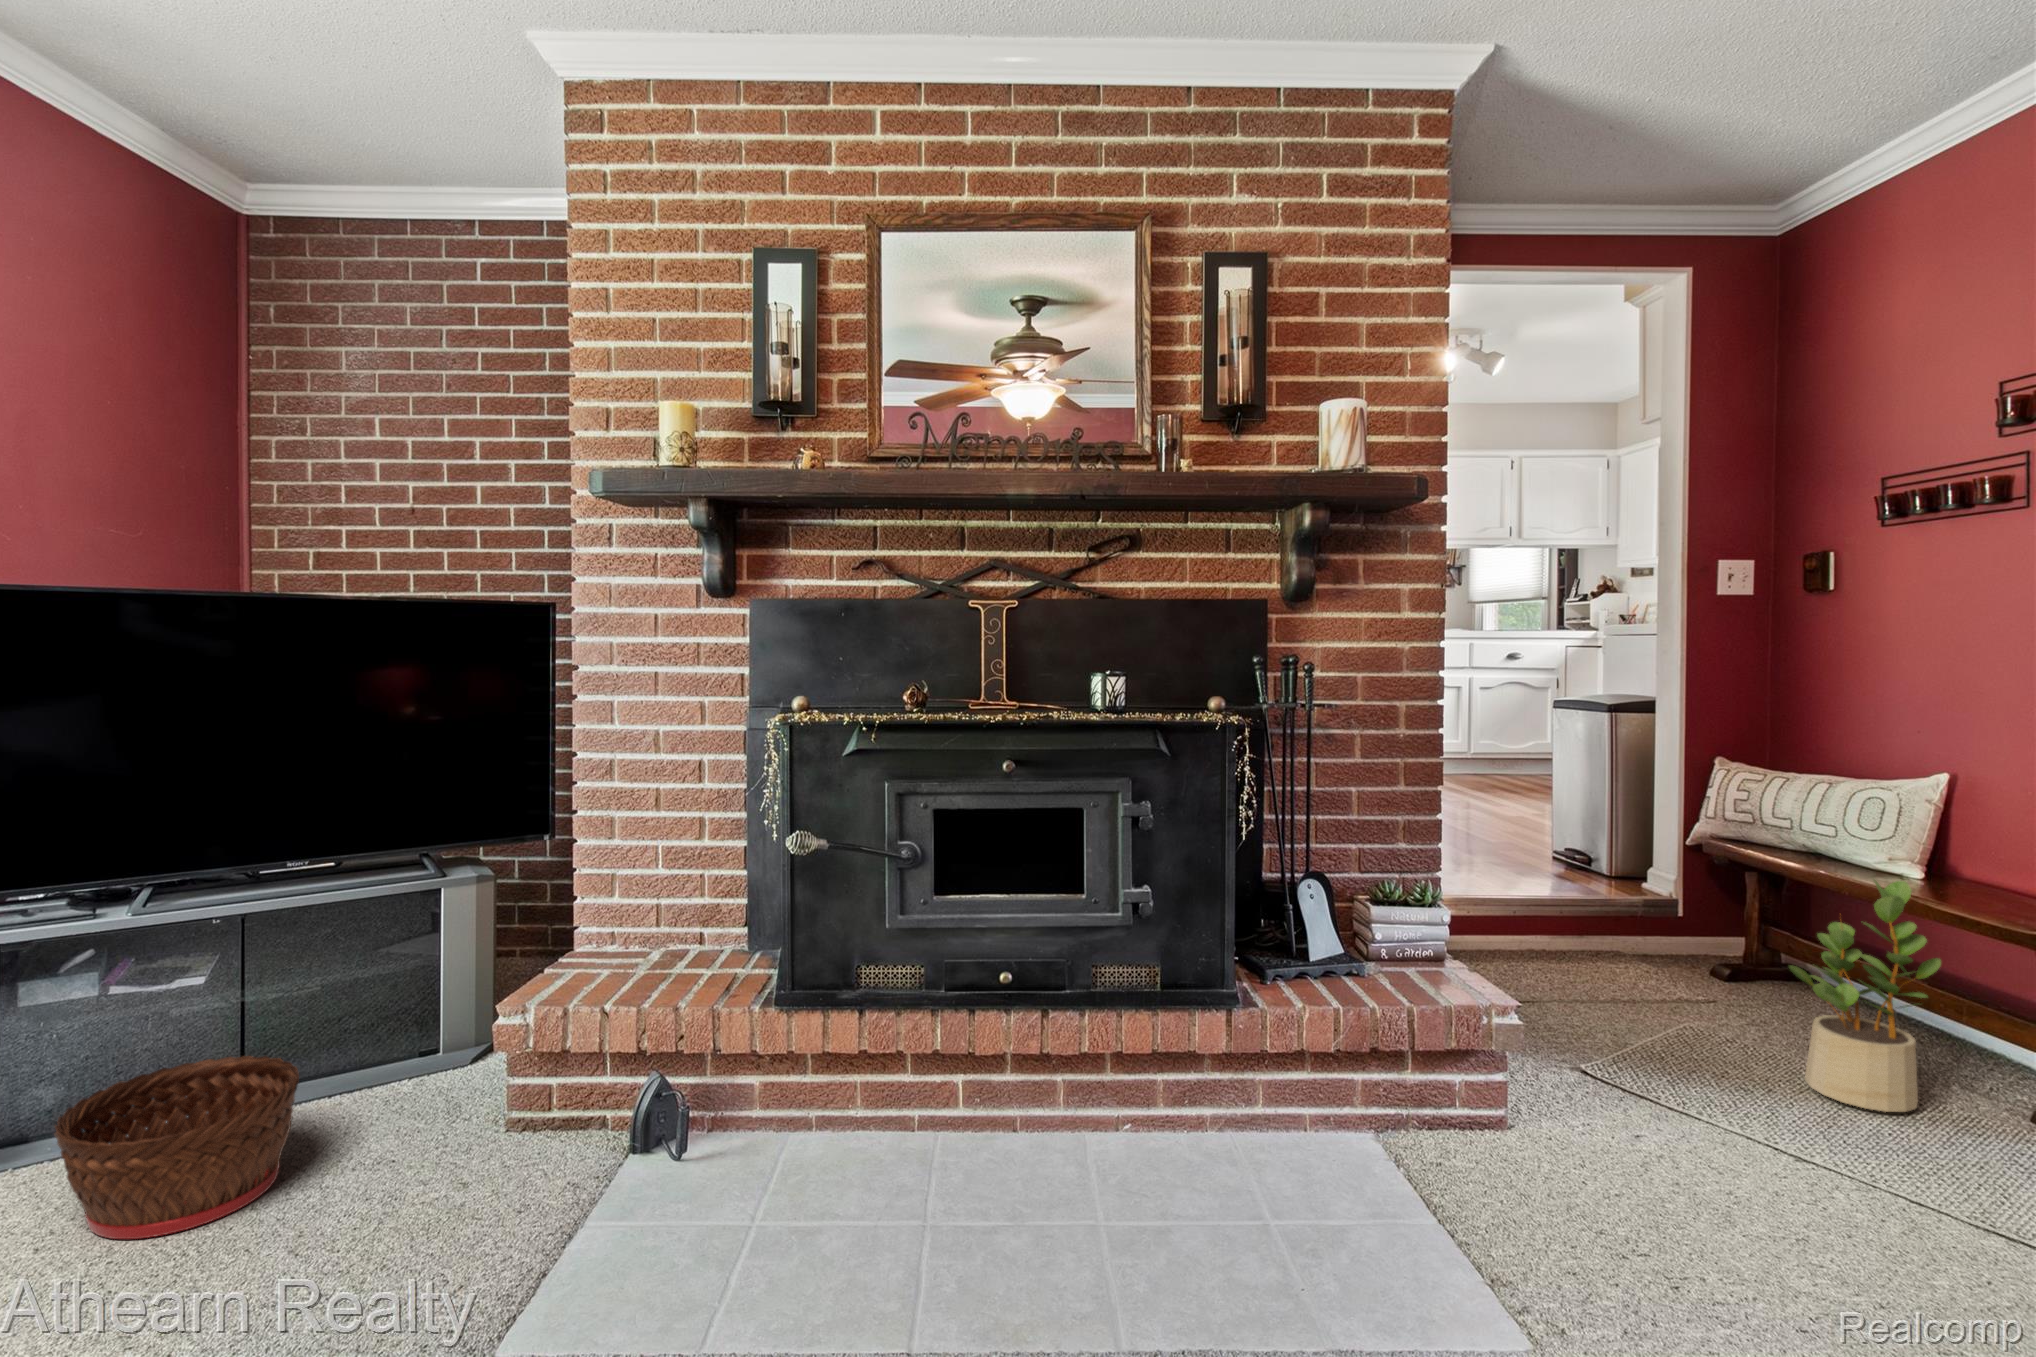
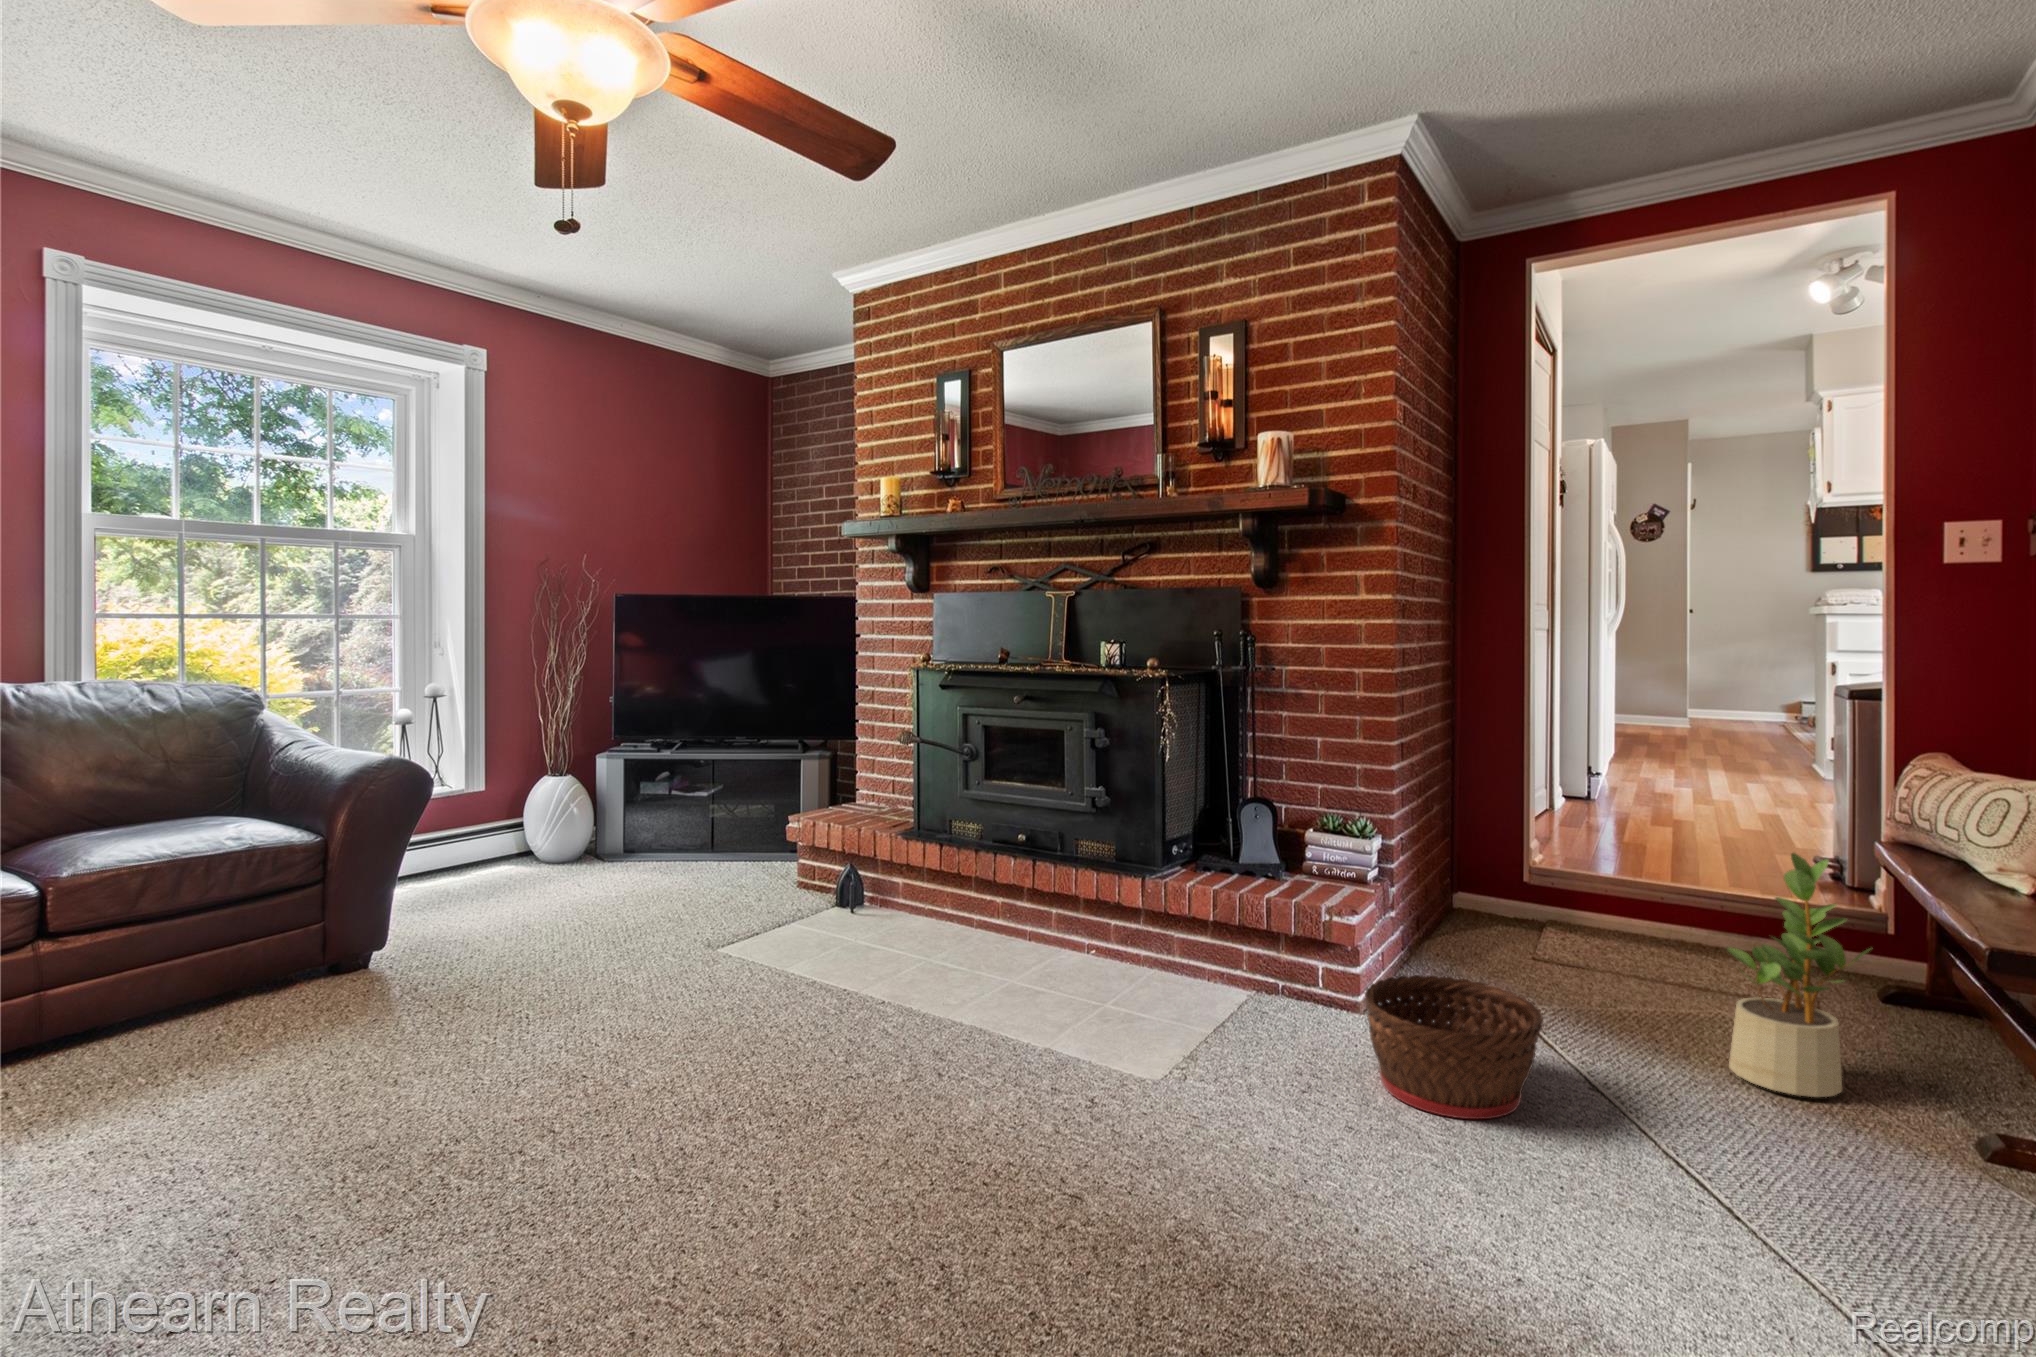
basket: present [54,1056,299,1239] -> present [1364,975,1543,1119]

